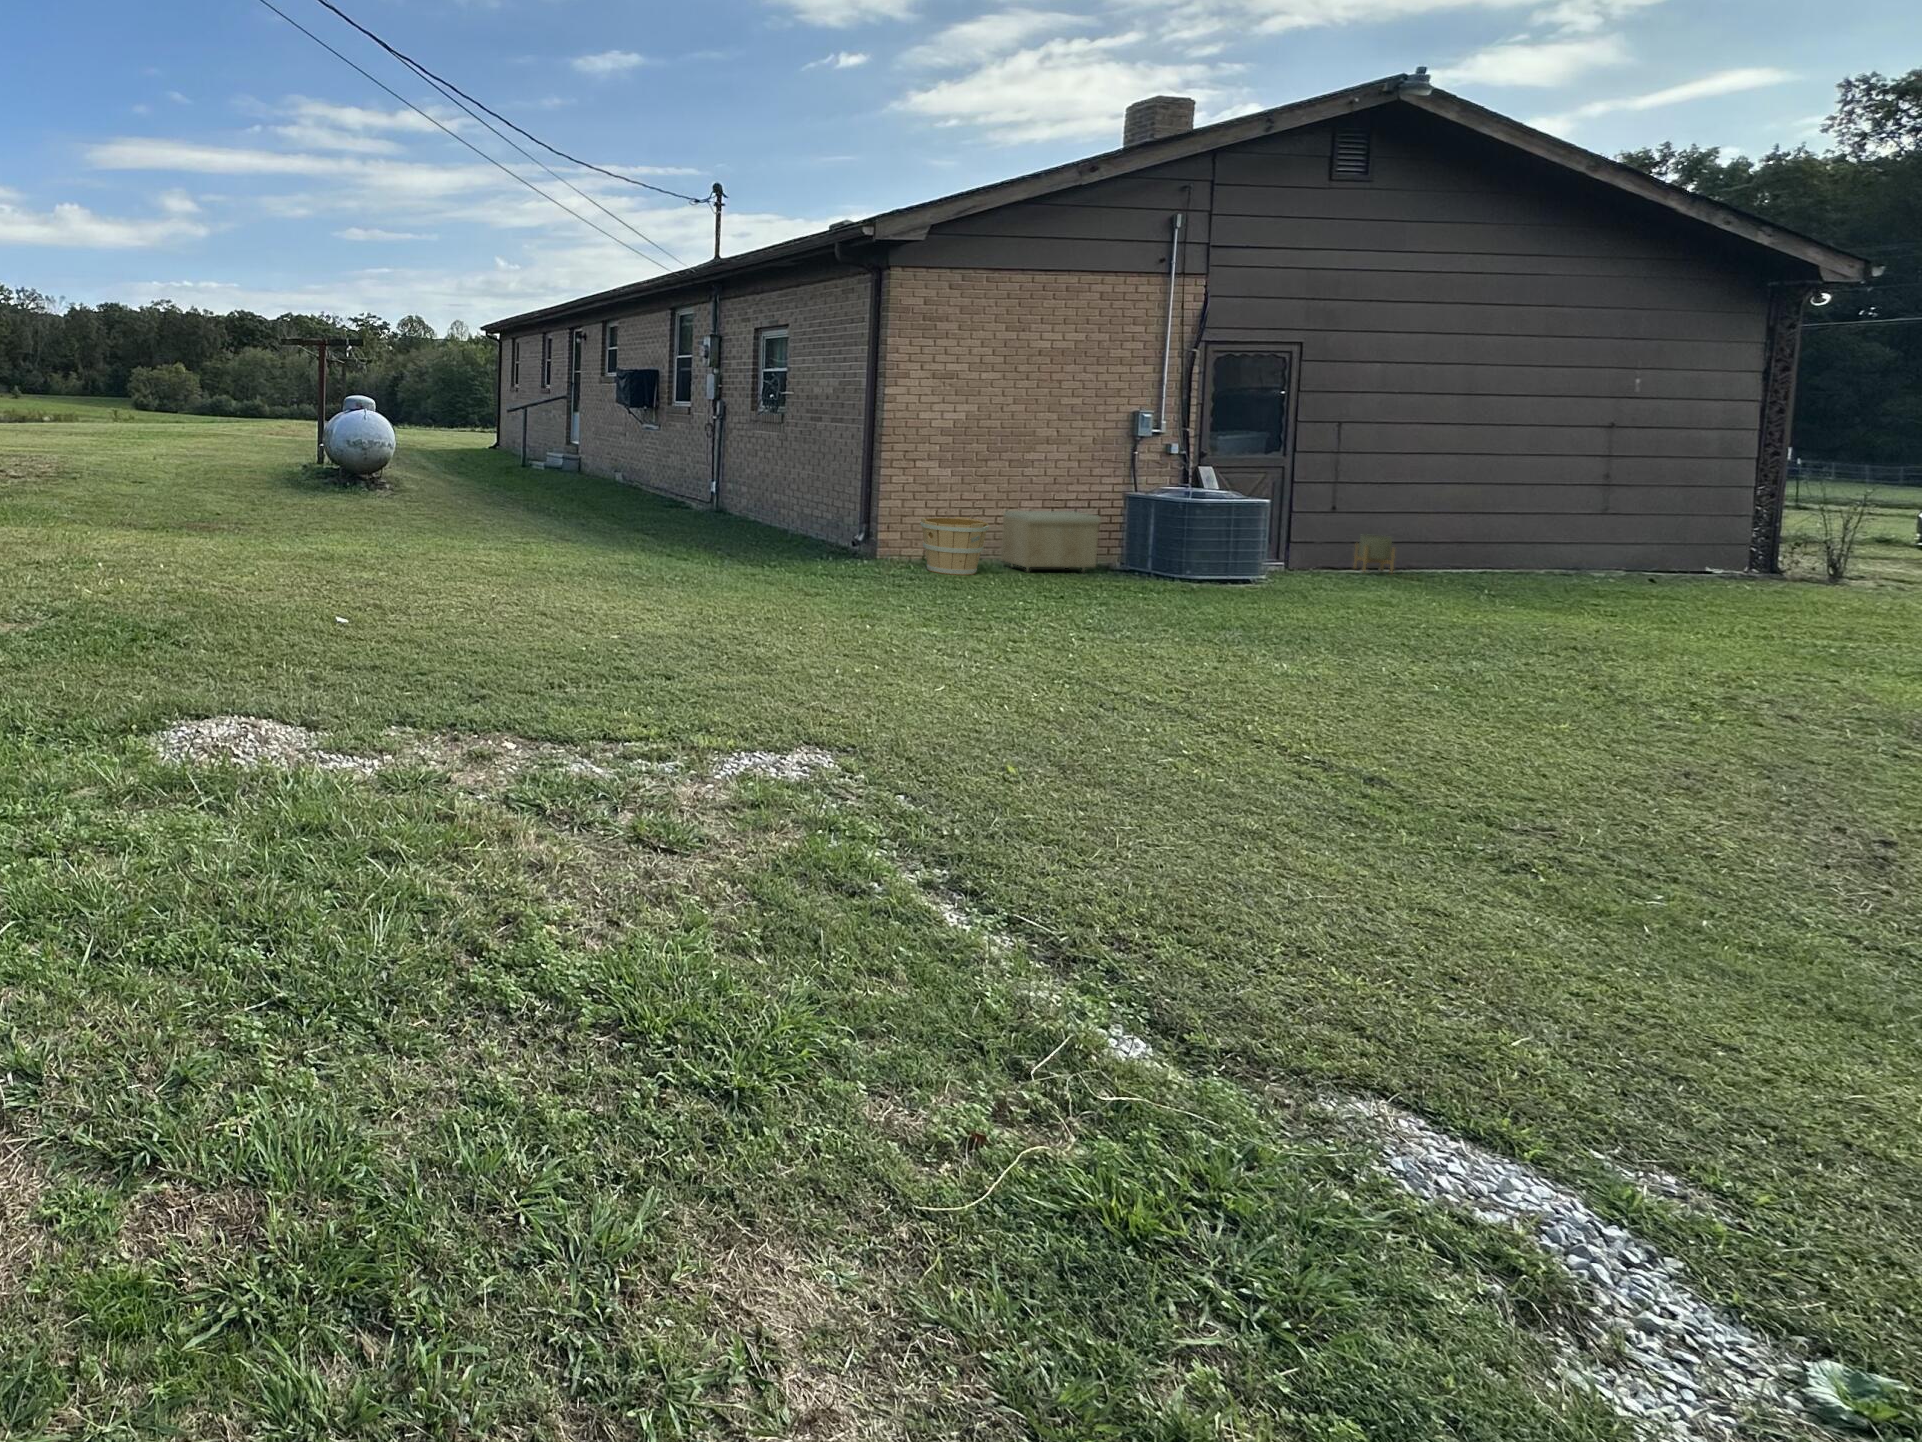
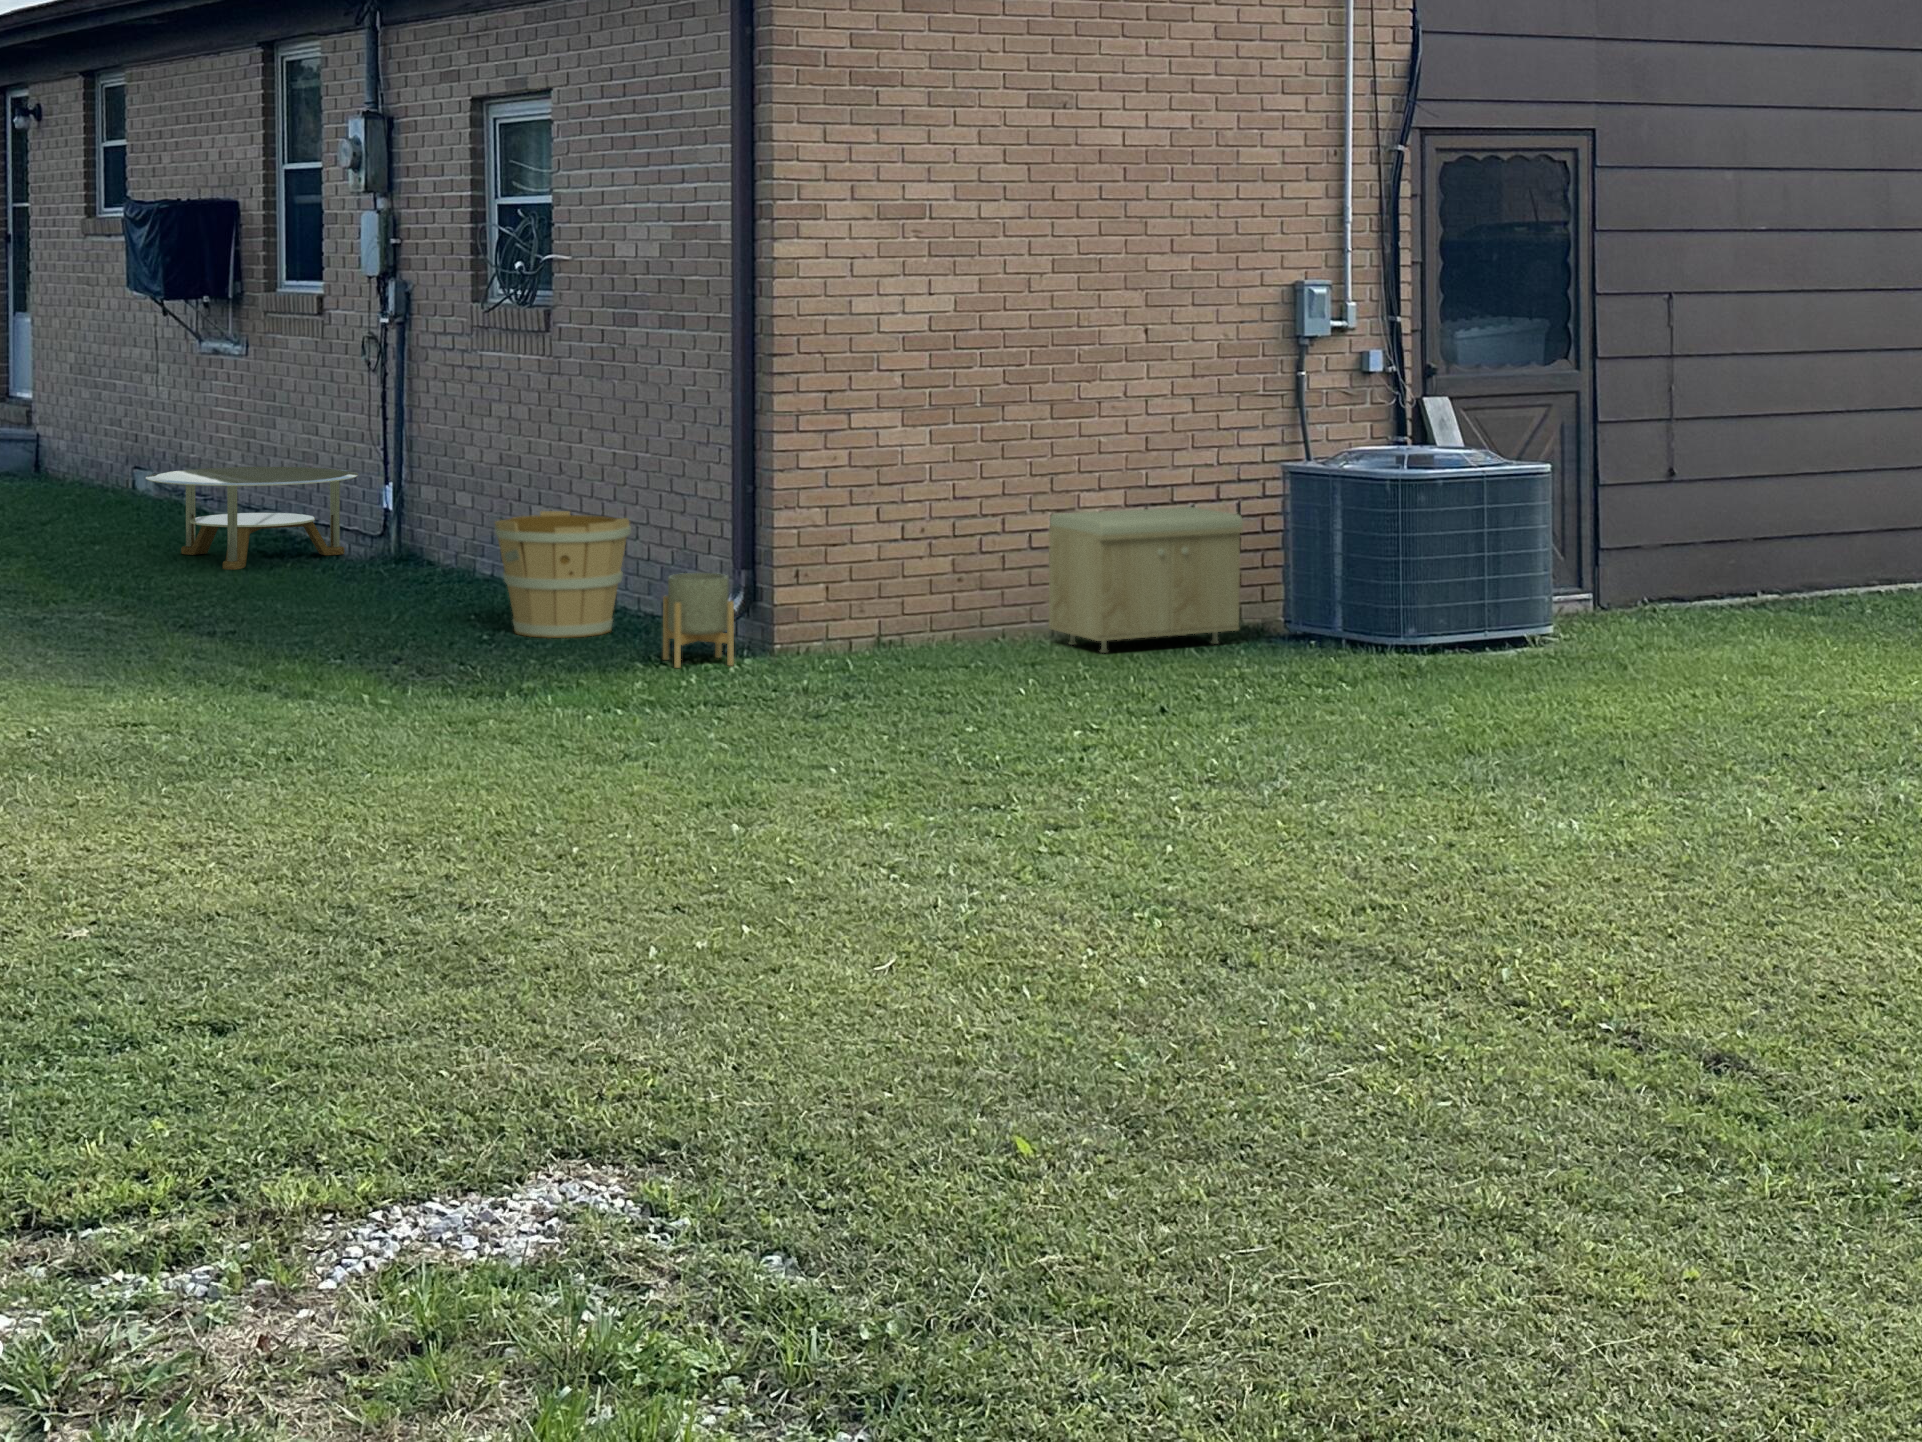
round table: none [617,476,697,515] -> present [146,467,358,570]
wooden bucket: present [920,517,989,575] -> present [495,511,631,638]
planter: present [1353,534,1395,573] -> present [663,573,734,668]

